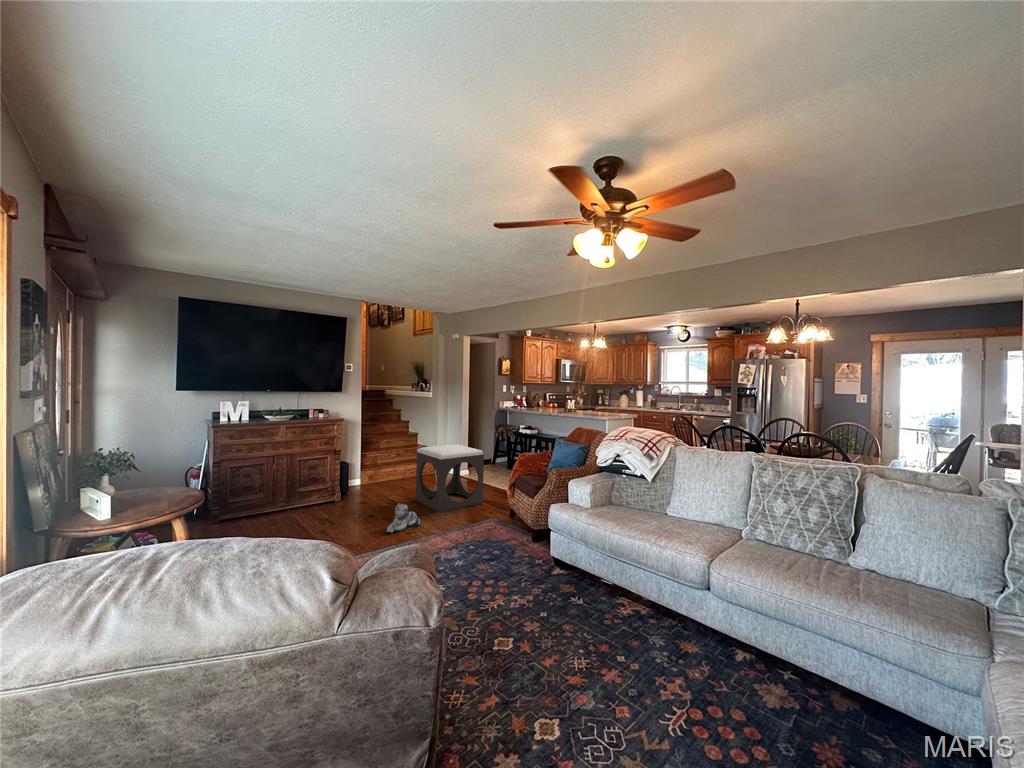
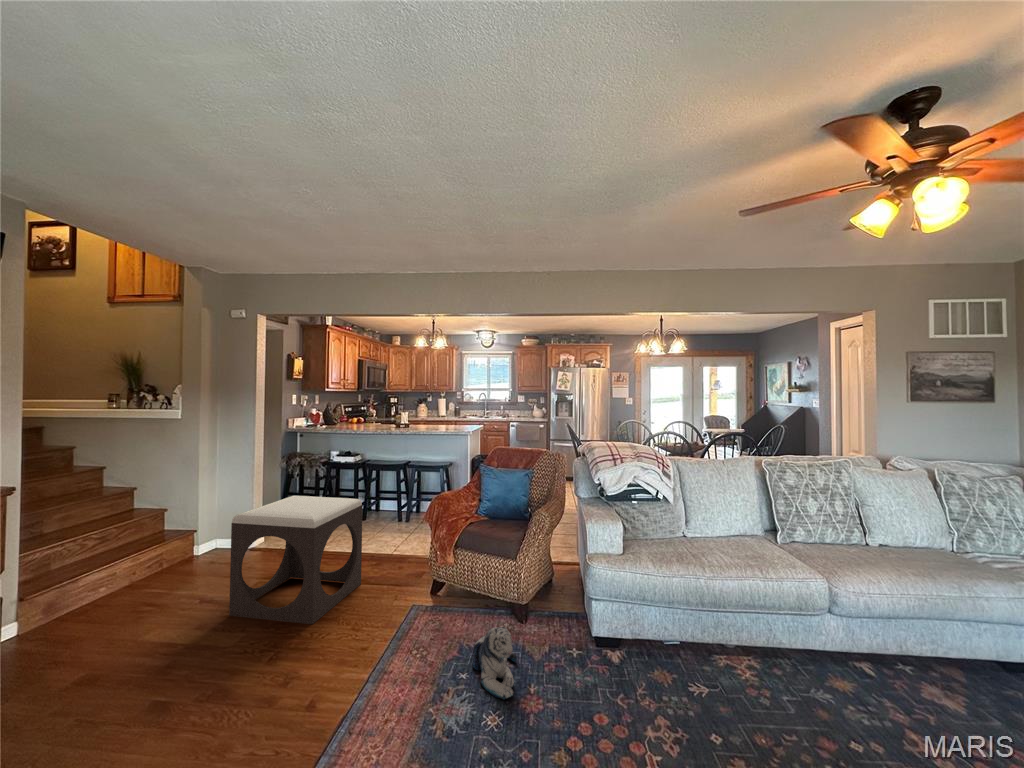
plush toy: present [387,503,421,533] -> present [472,627,517,700]

